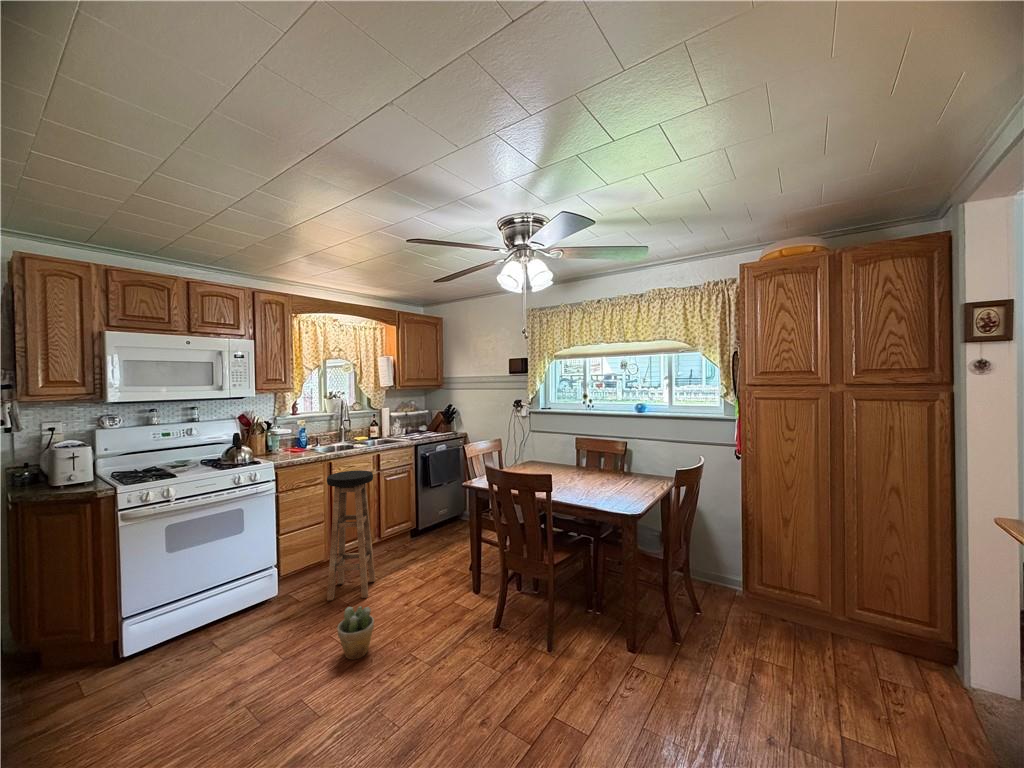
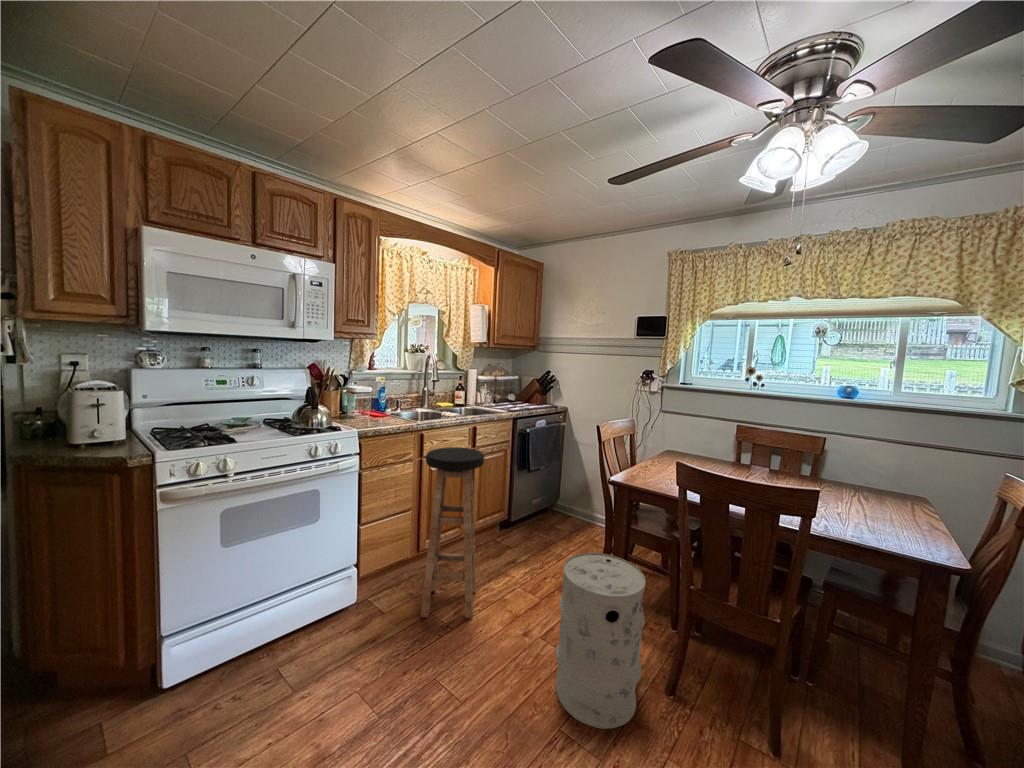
trash can: none [412,534,469,647] -> present [556,553,646,729]
potted plant: present [337,606,374,660] -> none [460,657,512,738]

